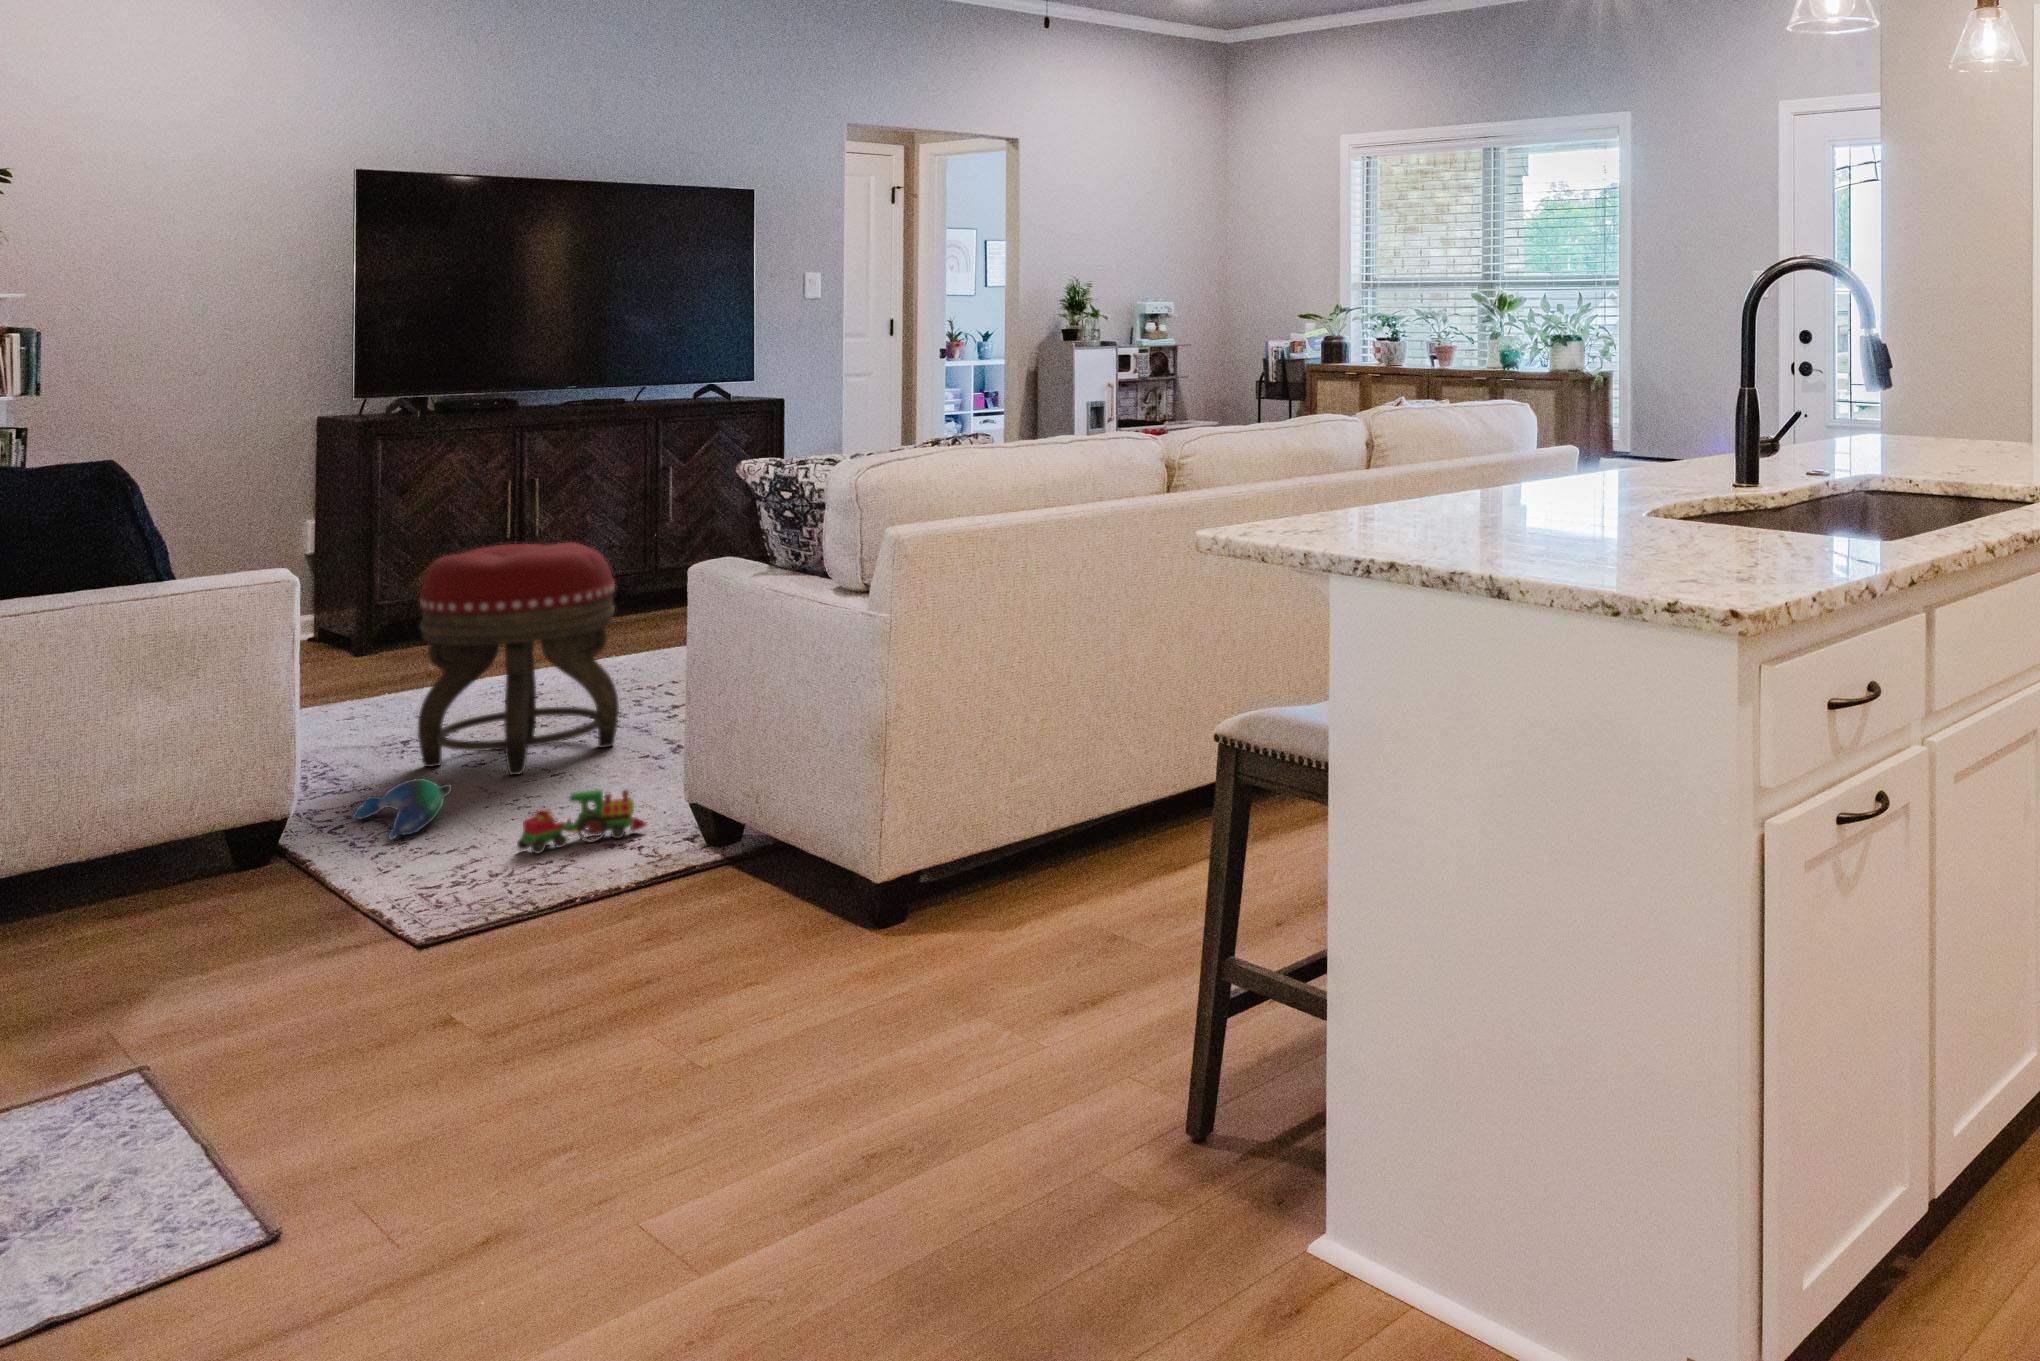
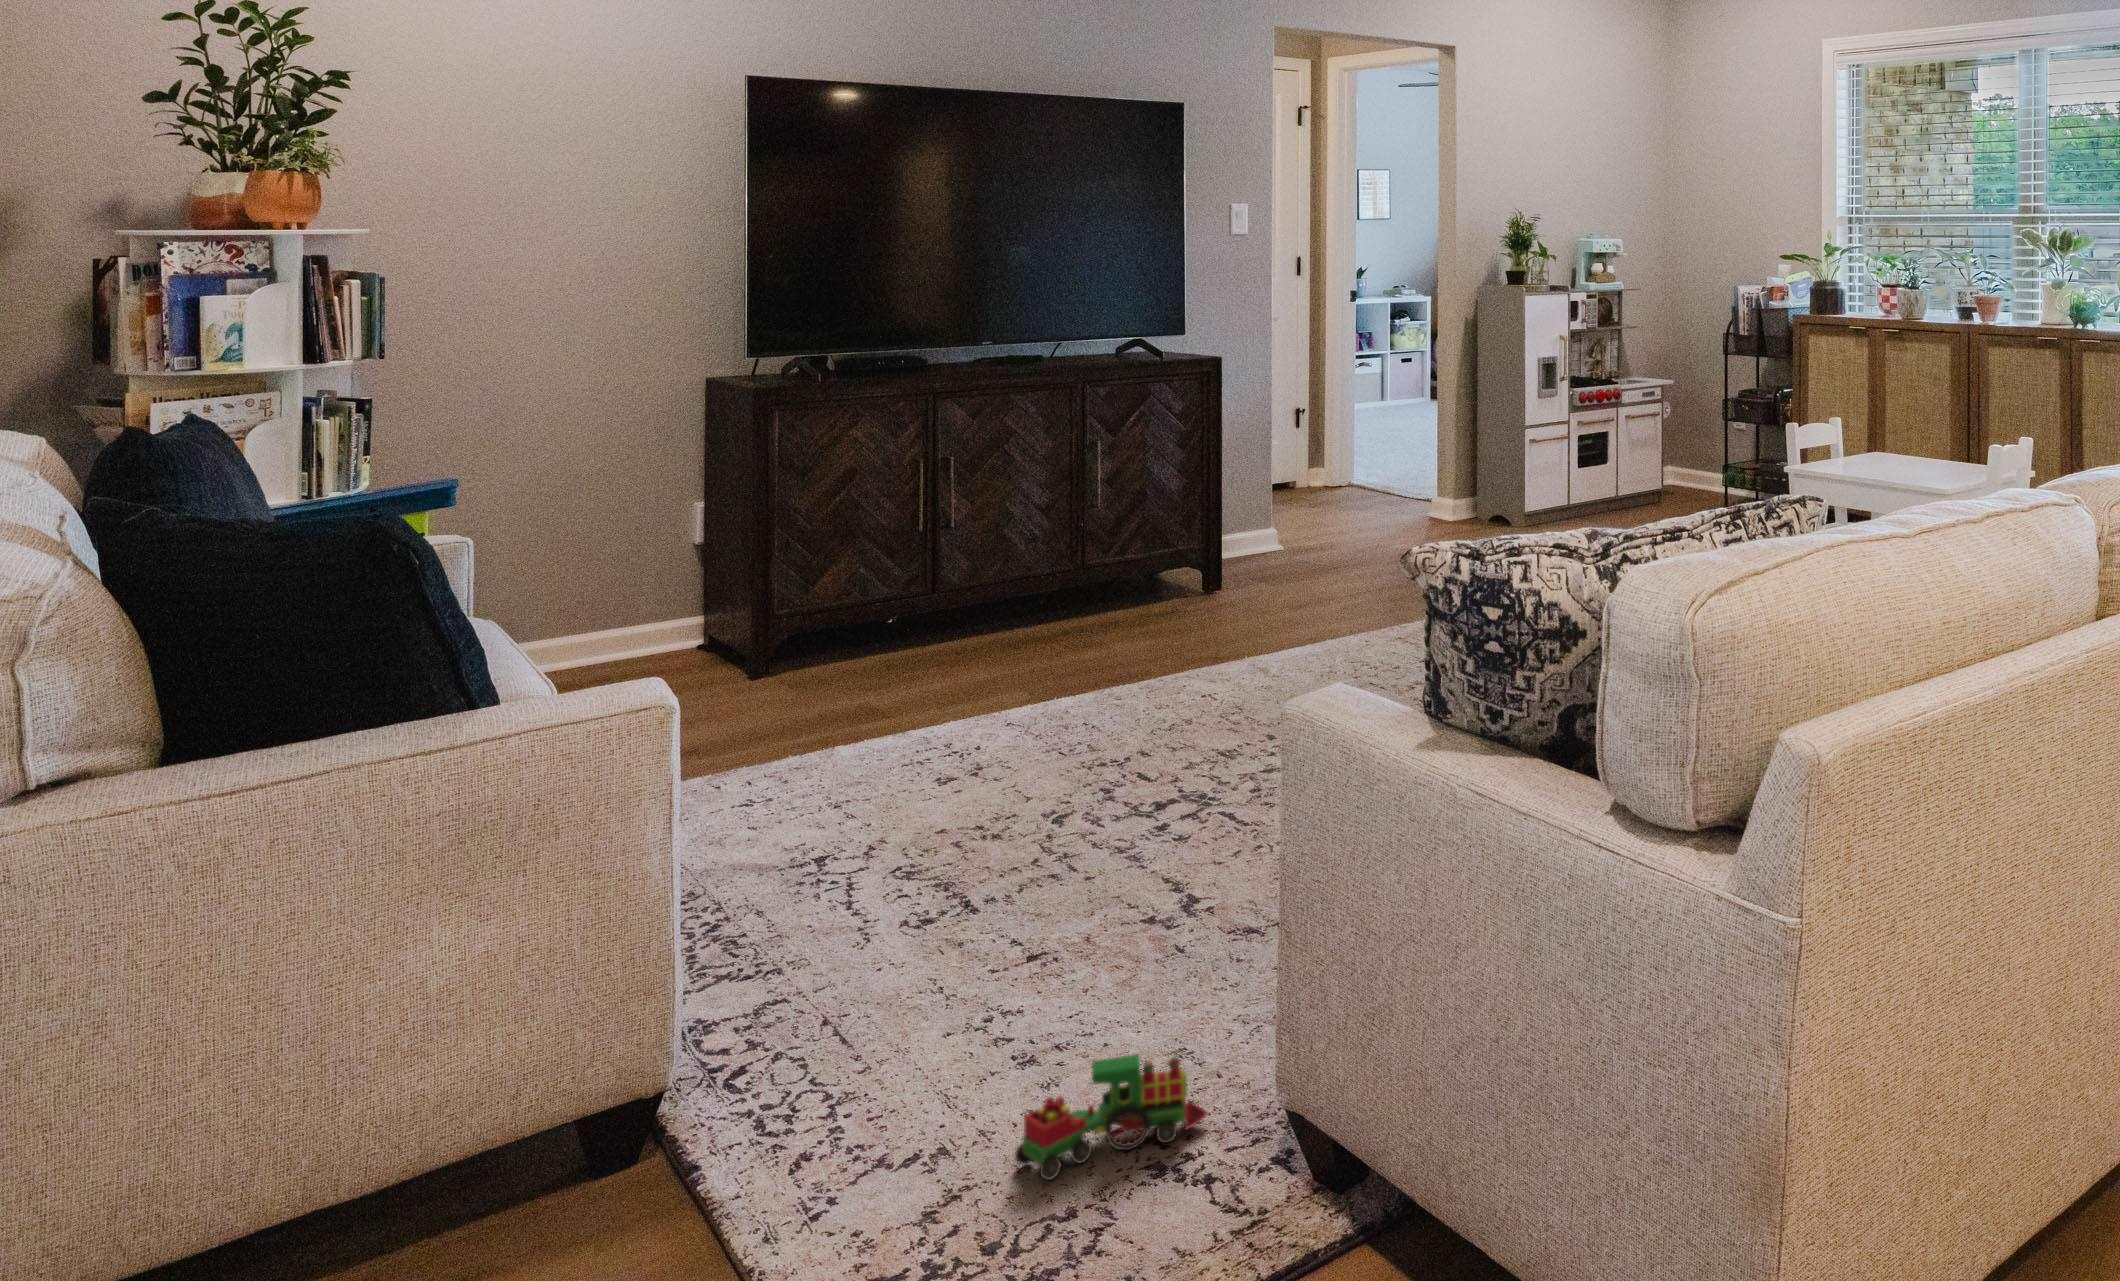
footstool: present [418,542,619,775] -> none [842,590,1106,948]
plush toy: present [353,778,452,839] -> none [761,989,903,1116]

